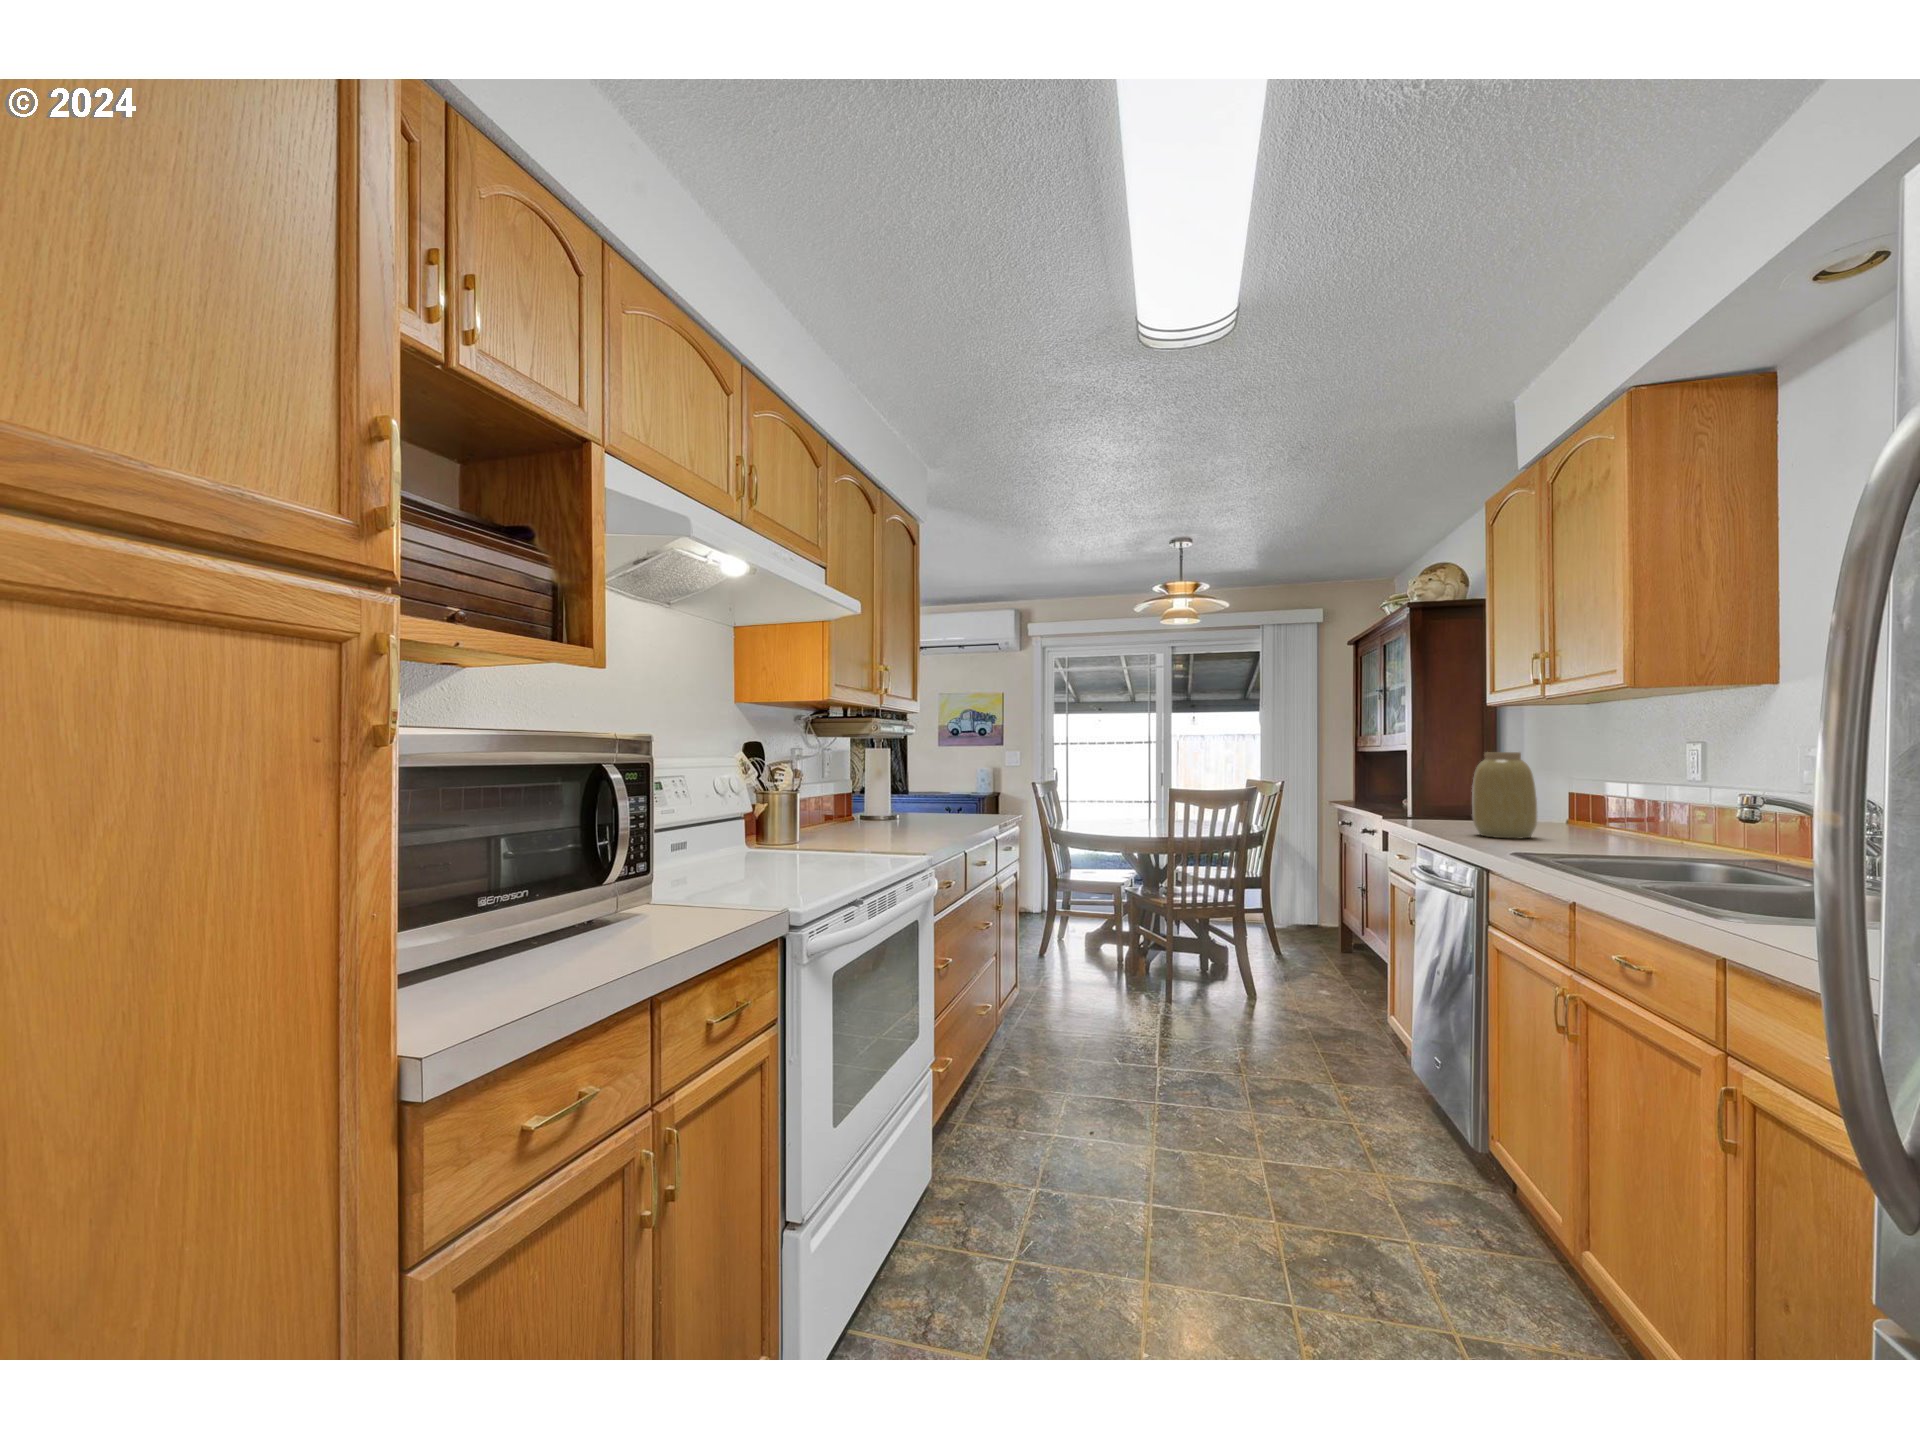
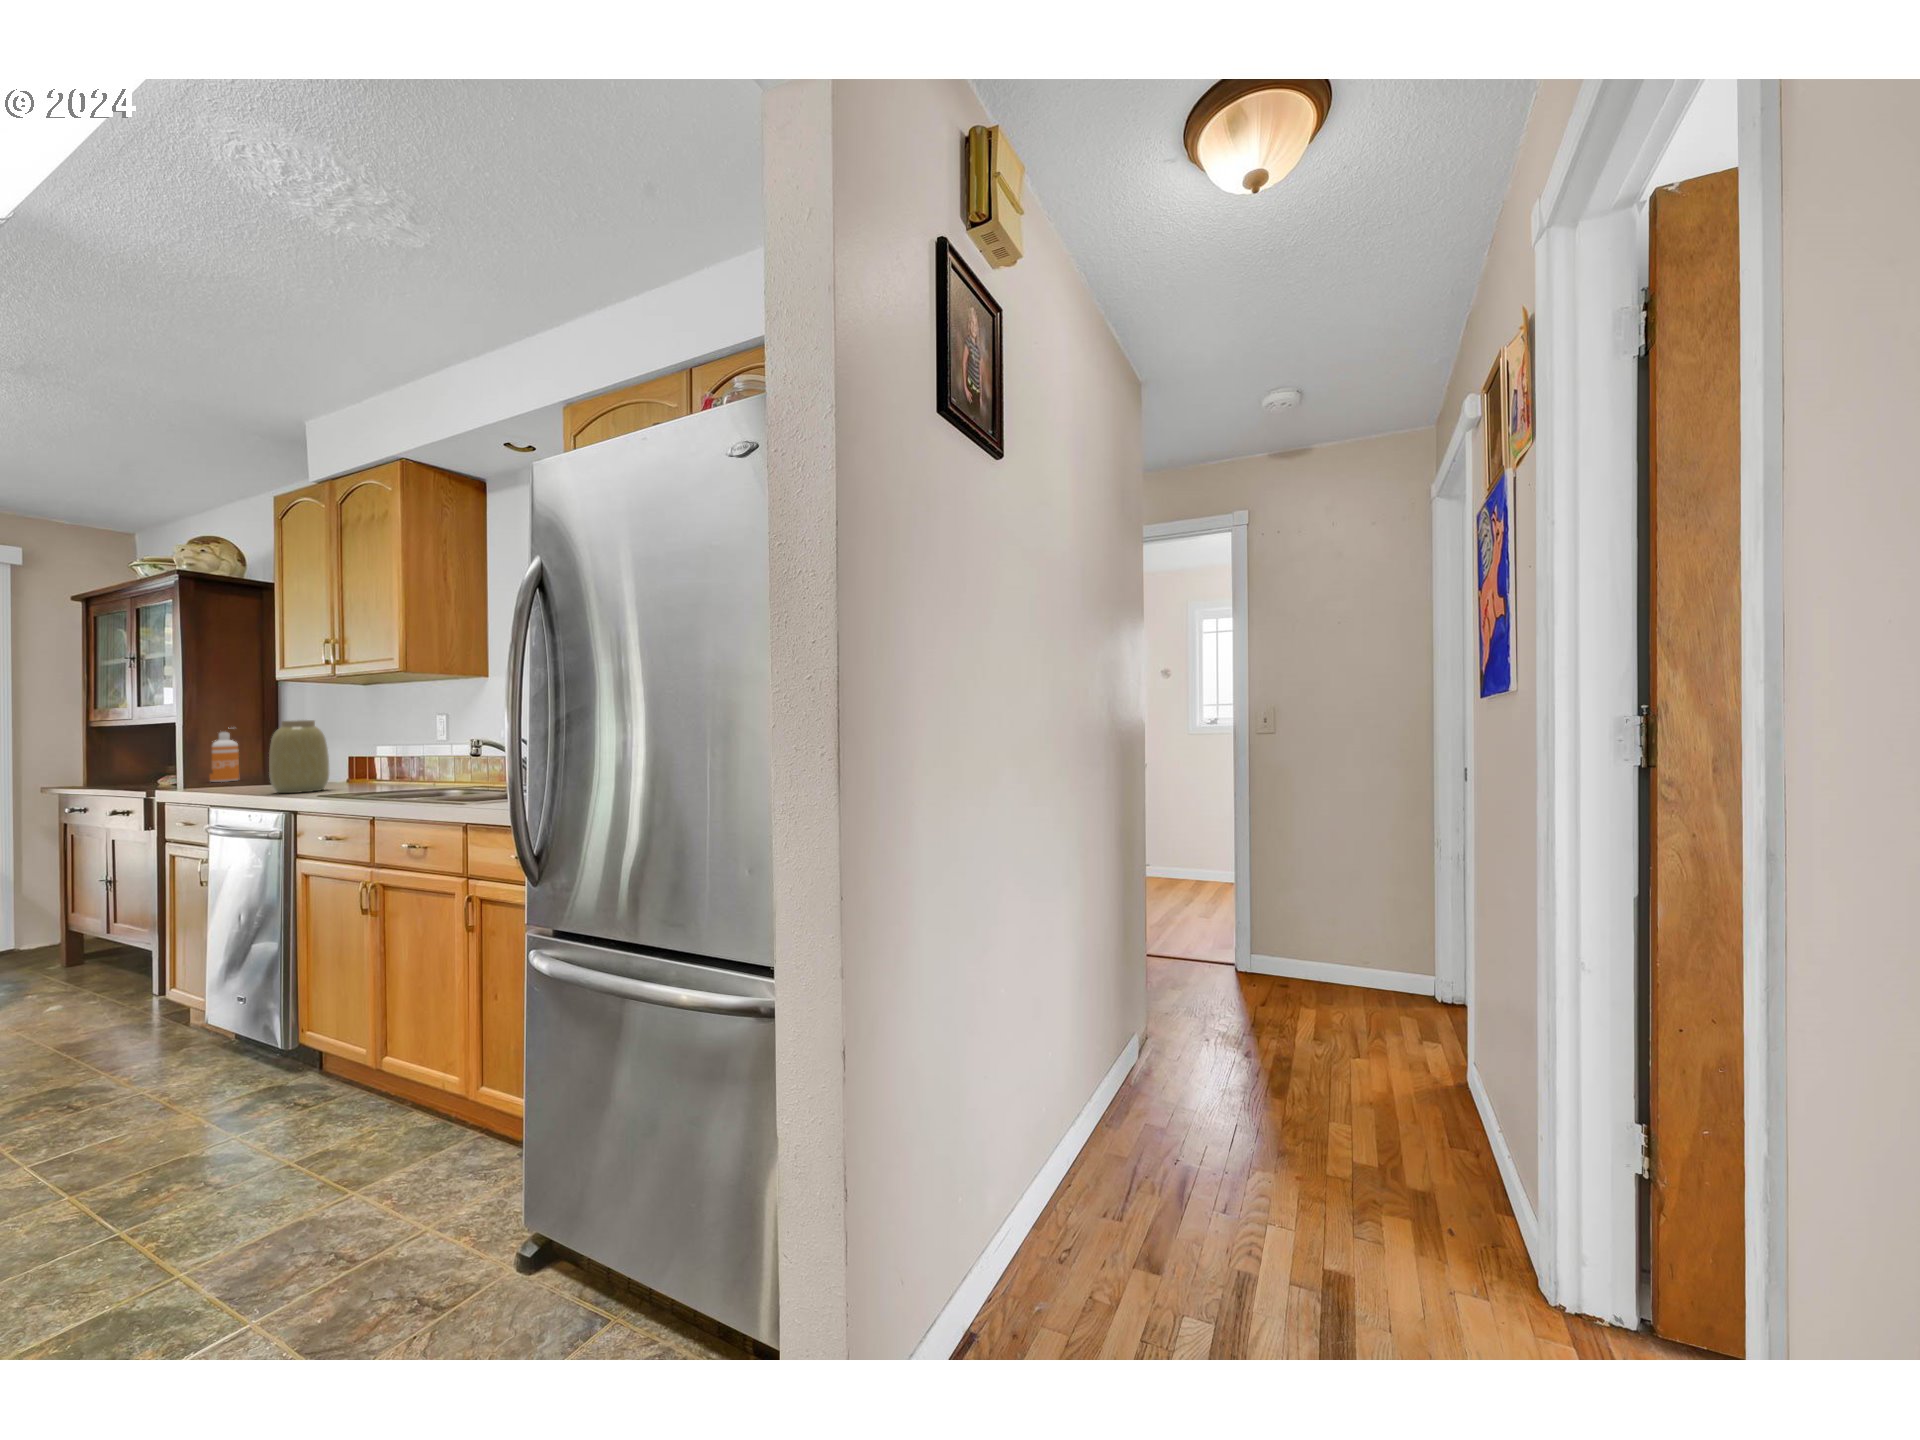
soap dispenser: none [1433,756,1460,812] -> present [210,732,239,782]

